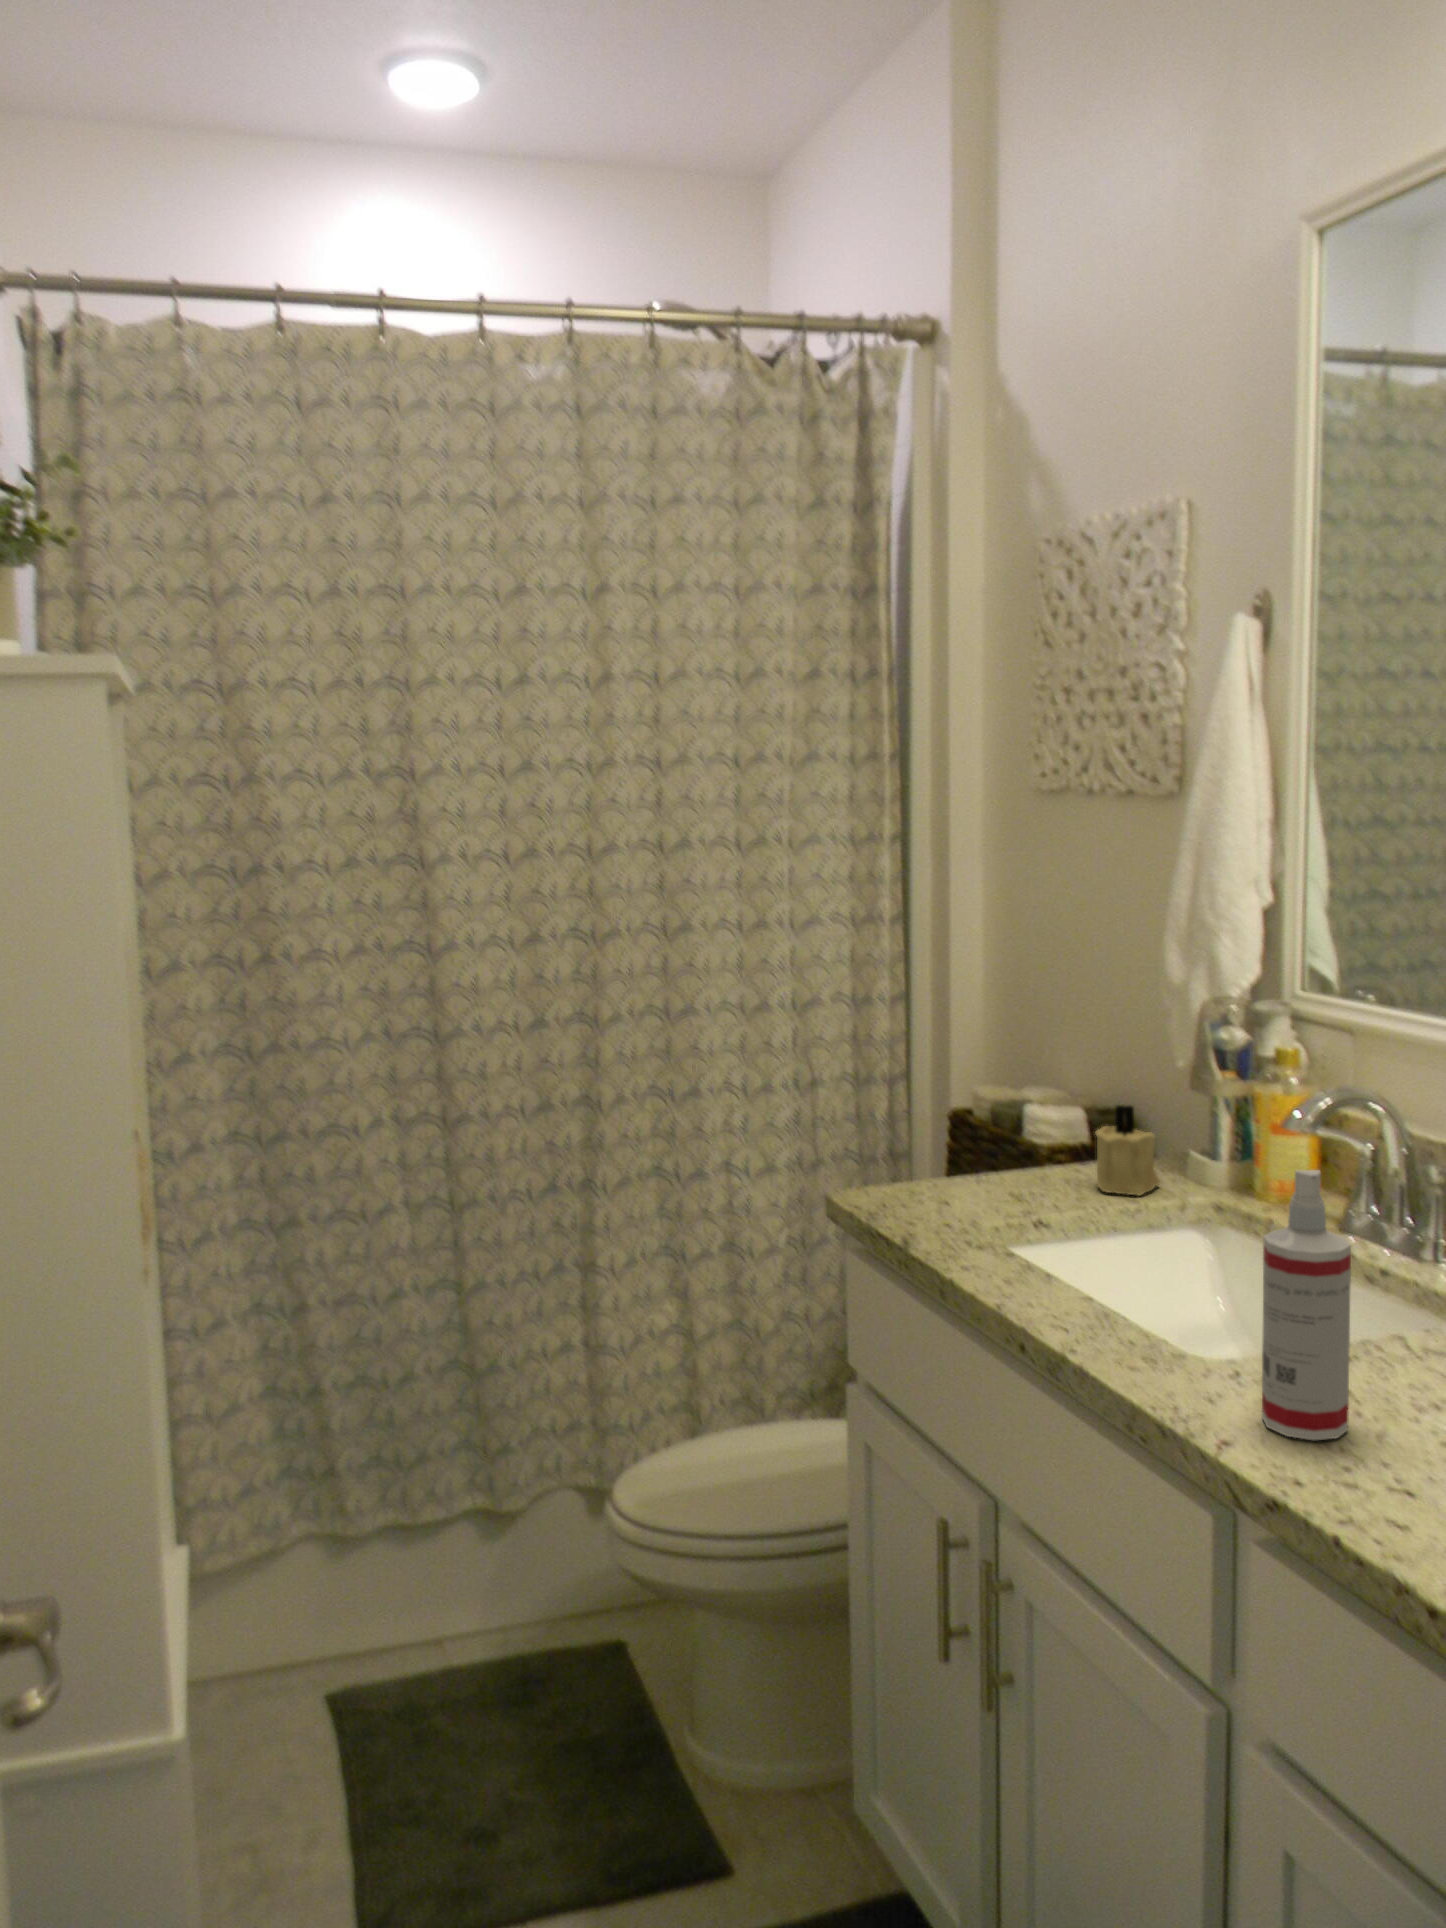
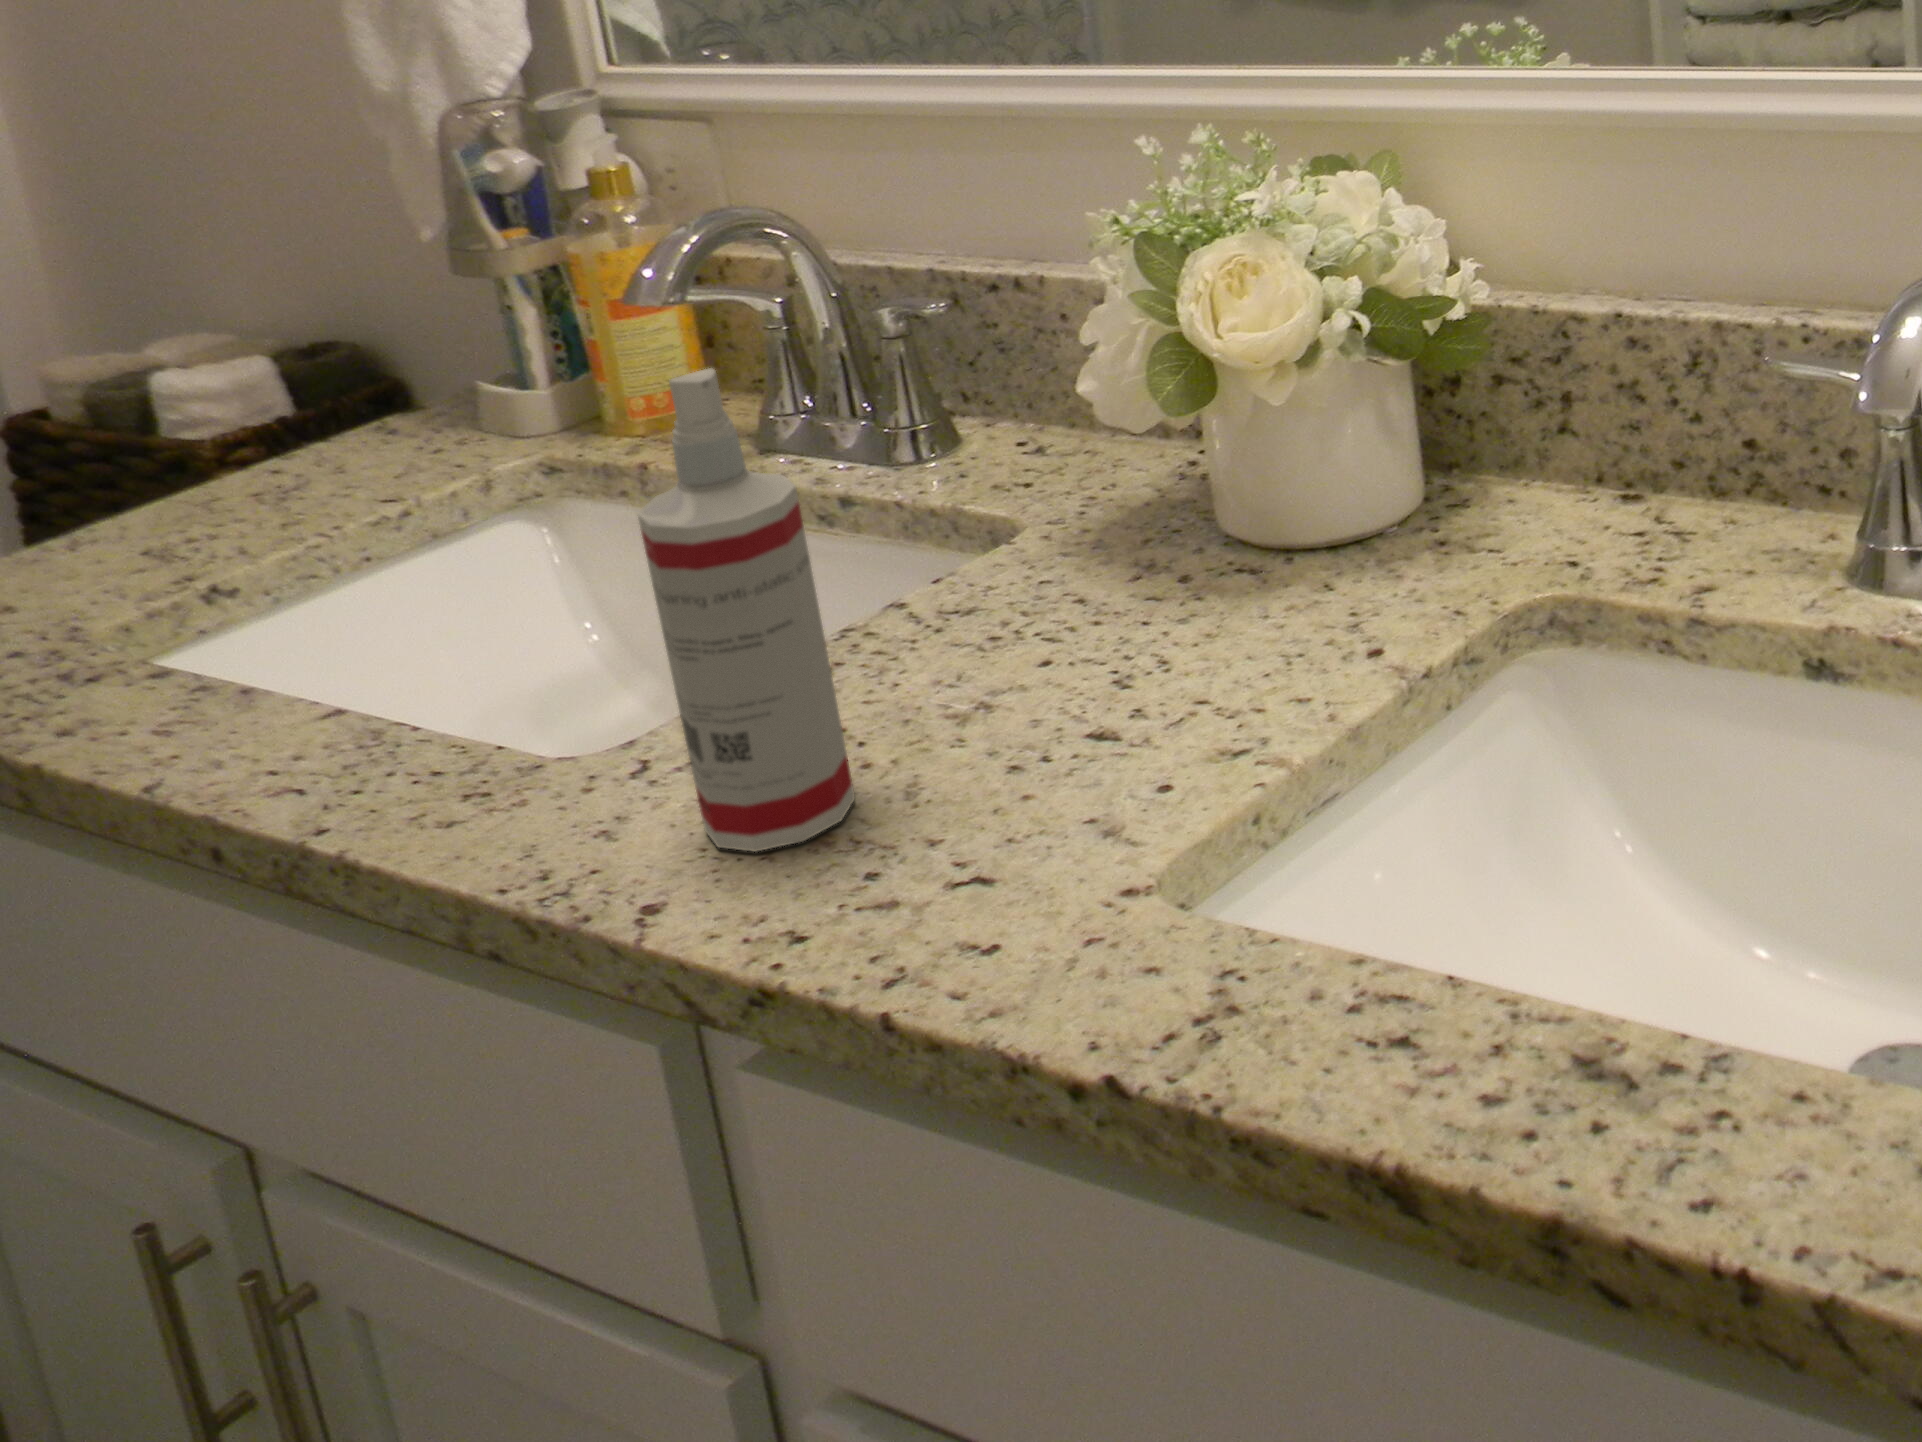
candle: present [1096,1105,1160,1195] -> none [291,327,439,494]

